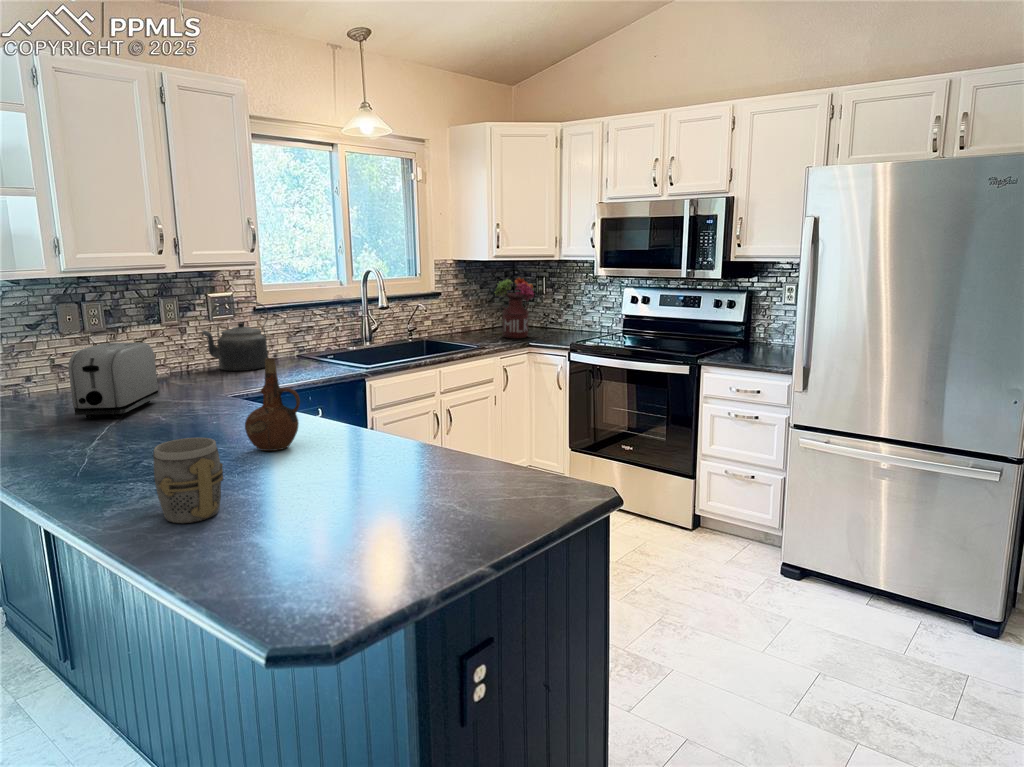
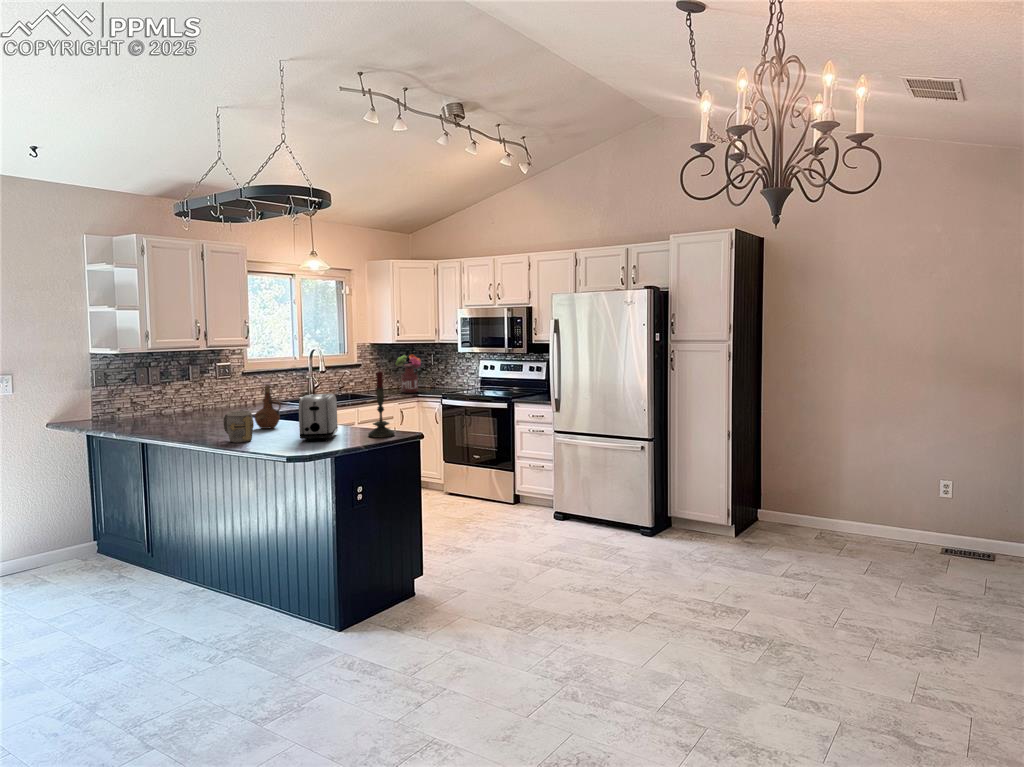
kettle: present [202,301,268,371] -> none [213,368,253,408]
candle: none [501,341,565,514] -> present [368,371,395,437]
toaster: present [68,343,159,419] -> present [299,394,338,442]

